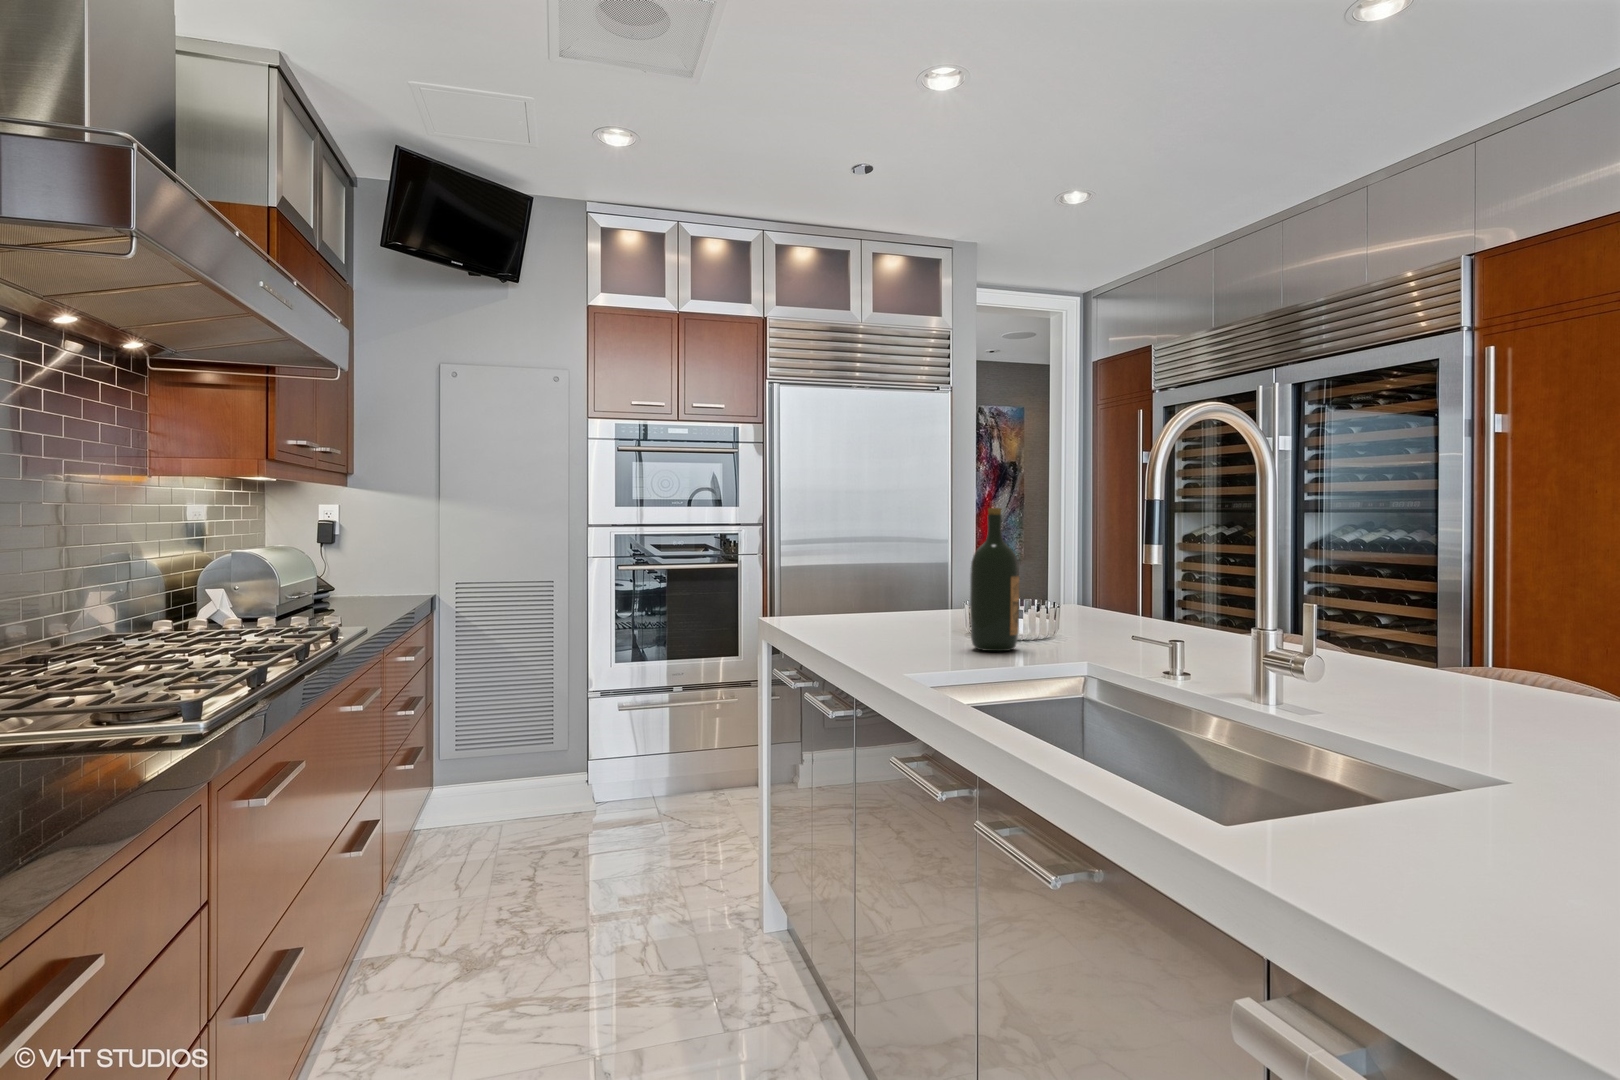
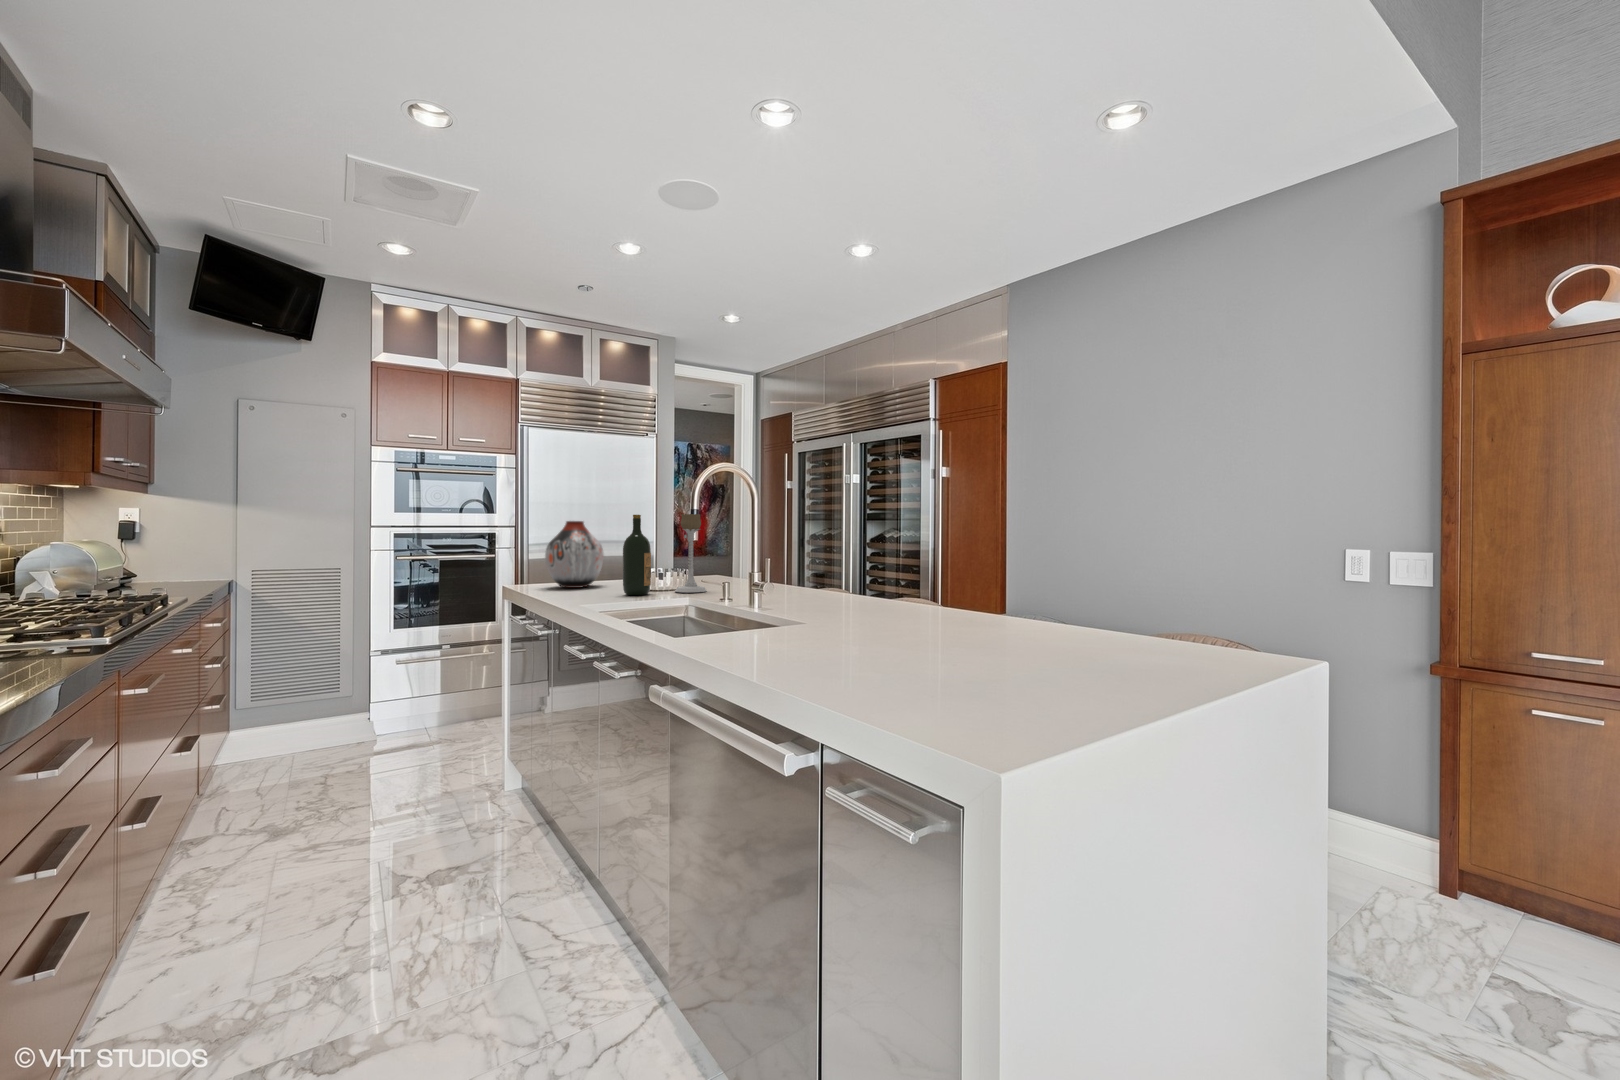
candle holder: none [1058,506,1118,650] -> present [675,514,707,593]
vase: none [828,519,918,627] -> present [545,521,604,588]

